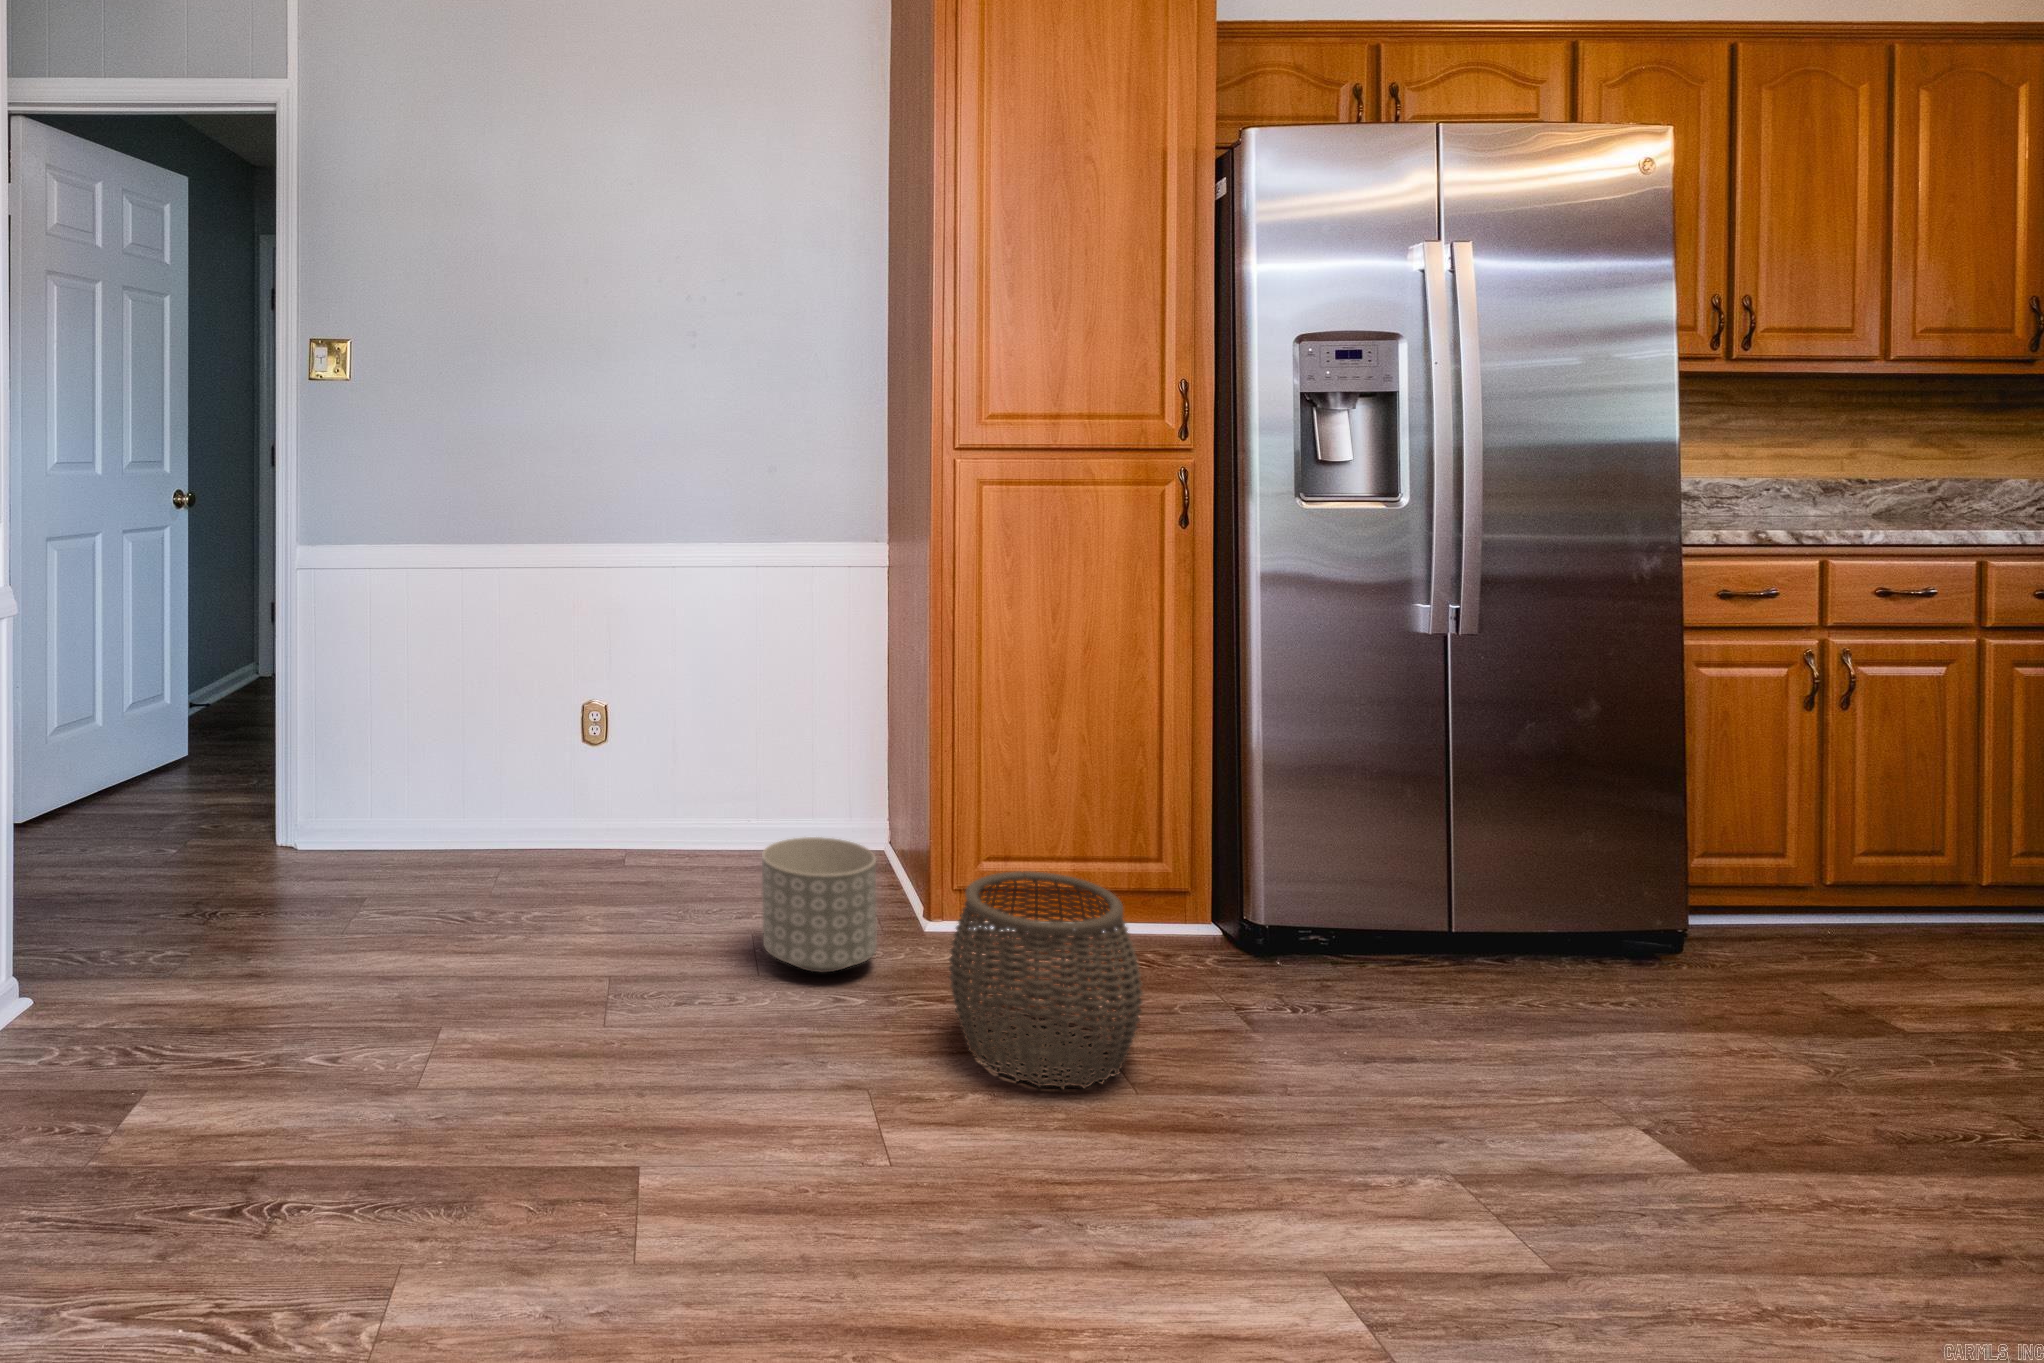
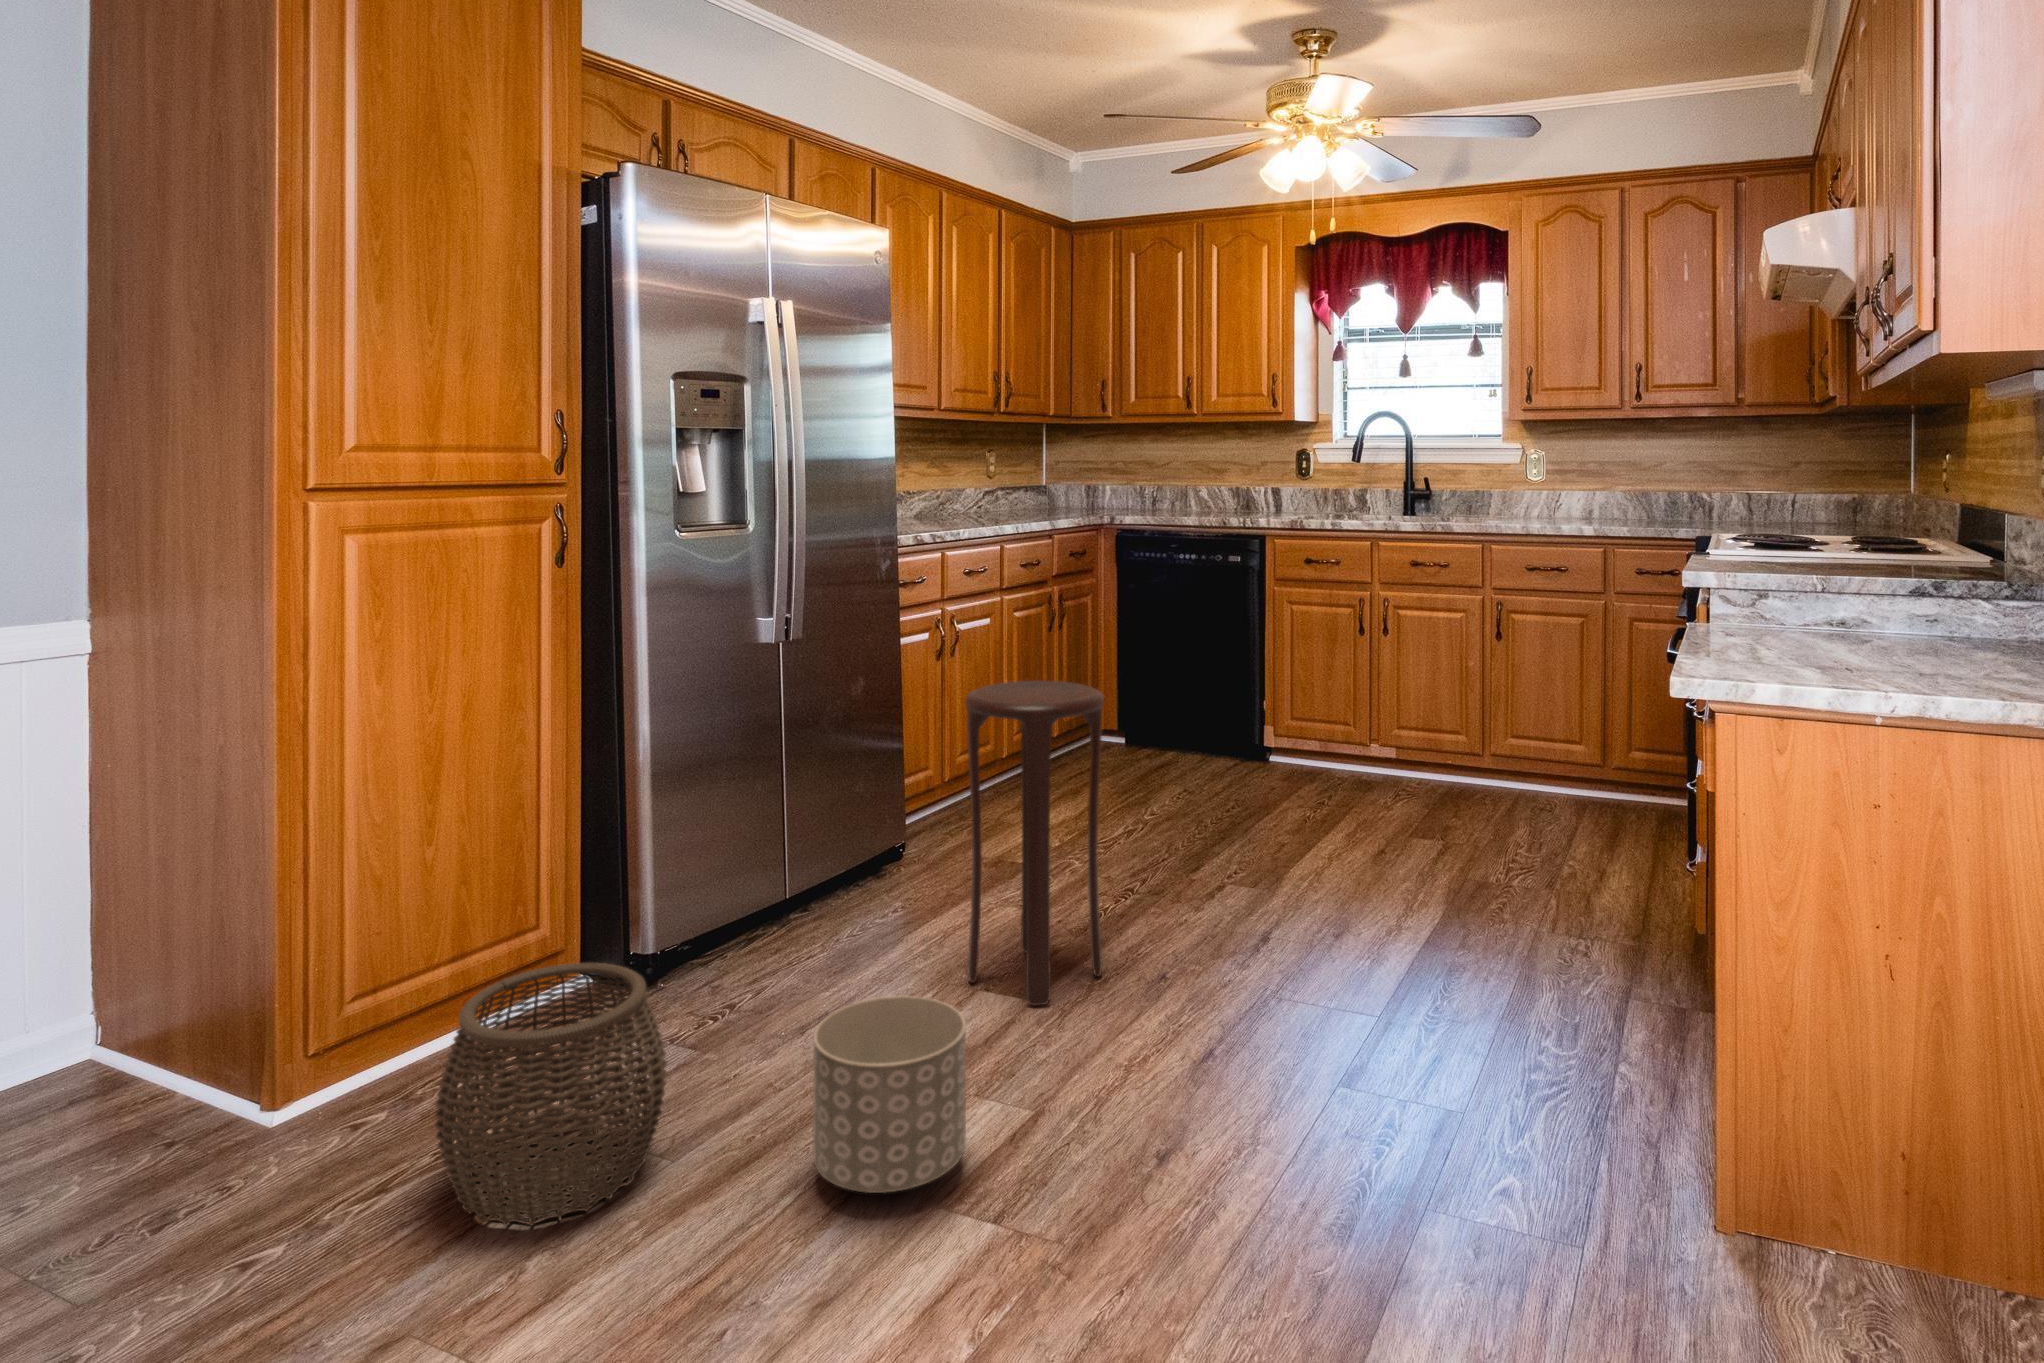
stool: none [1622,733,1884,1207] -> present [965,681,1104,1005]
planter: present [762,837,877,973] -> present [813,996,966,1193]

